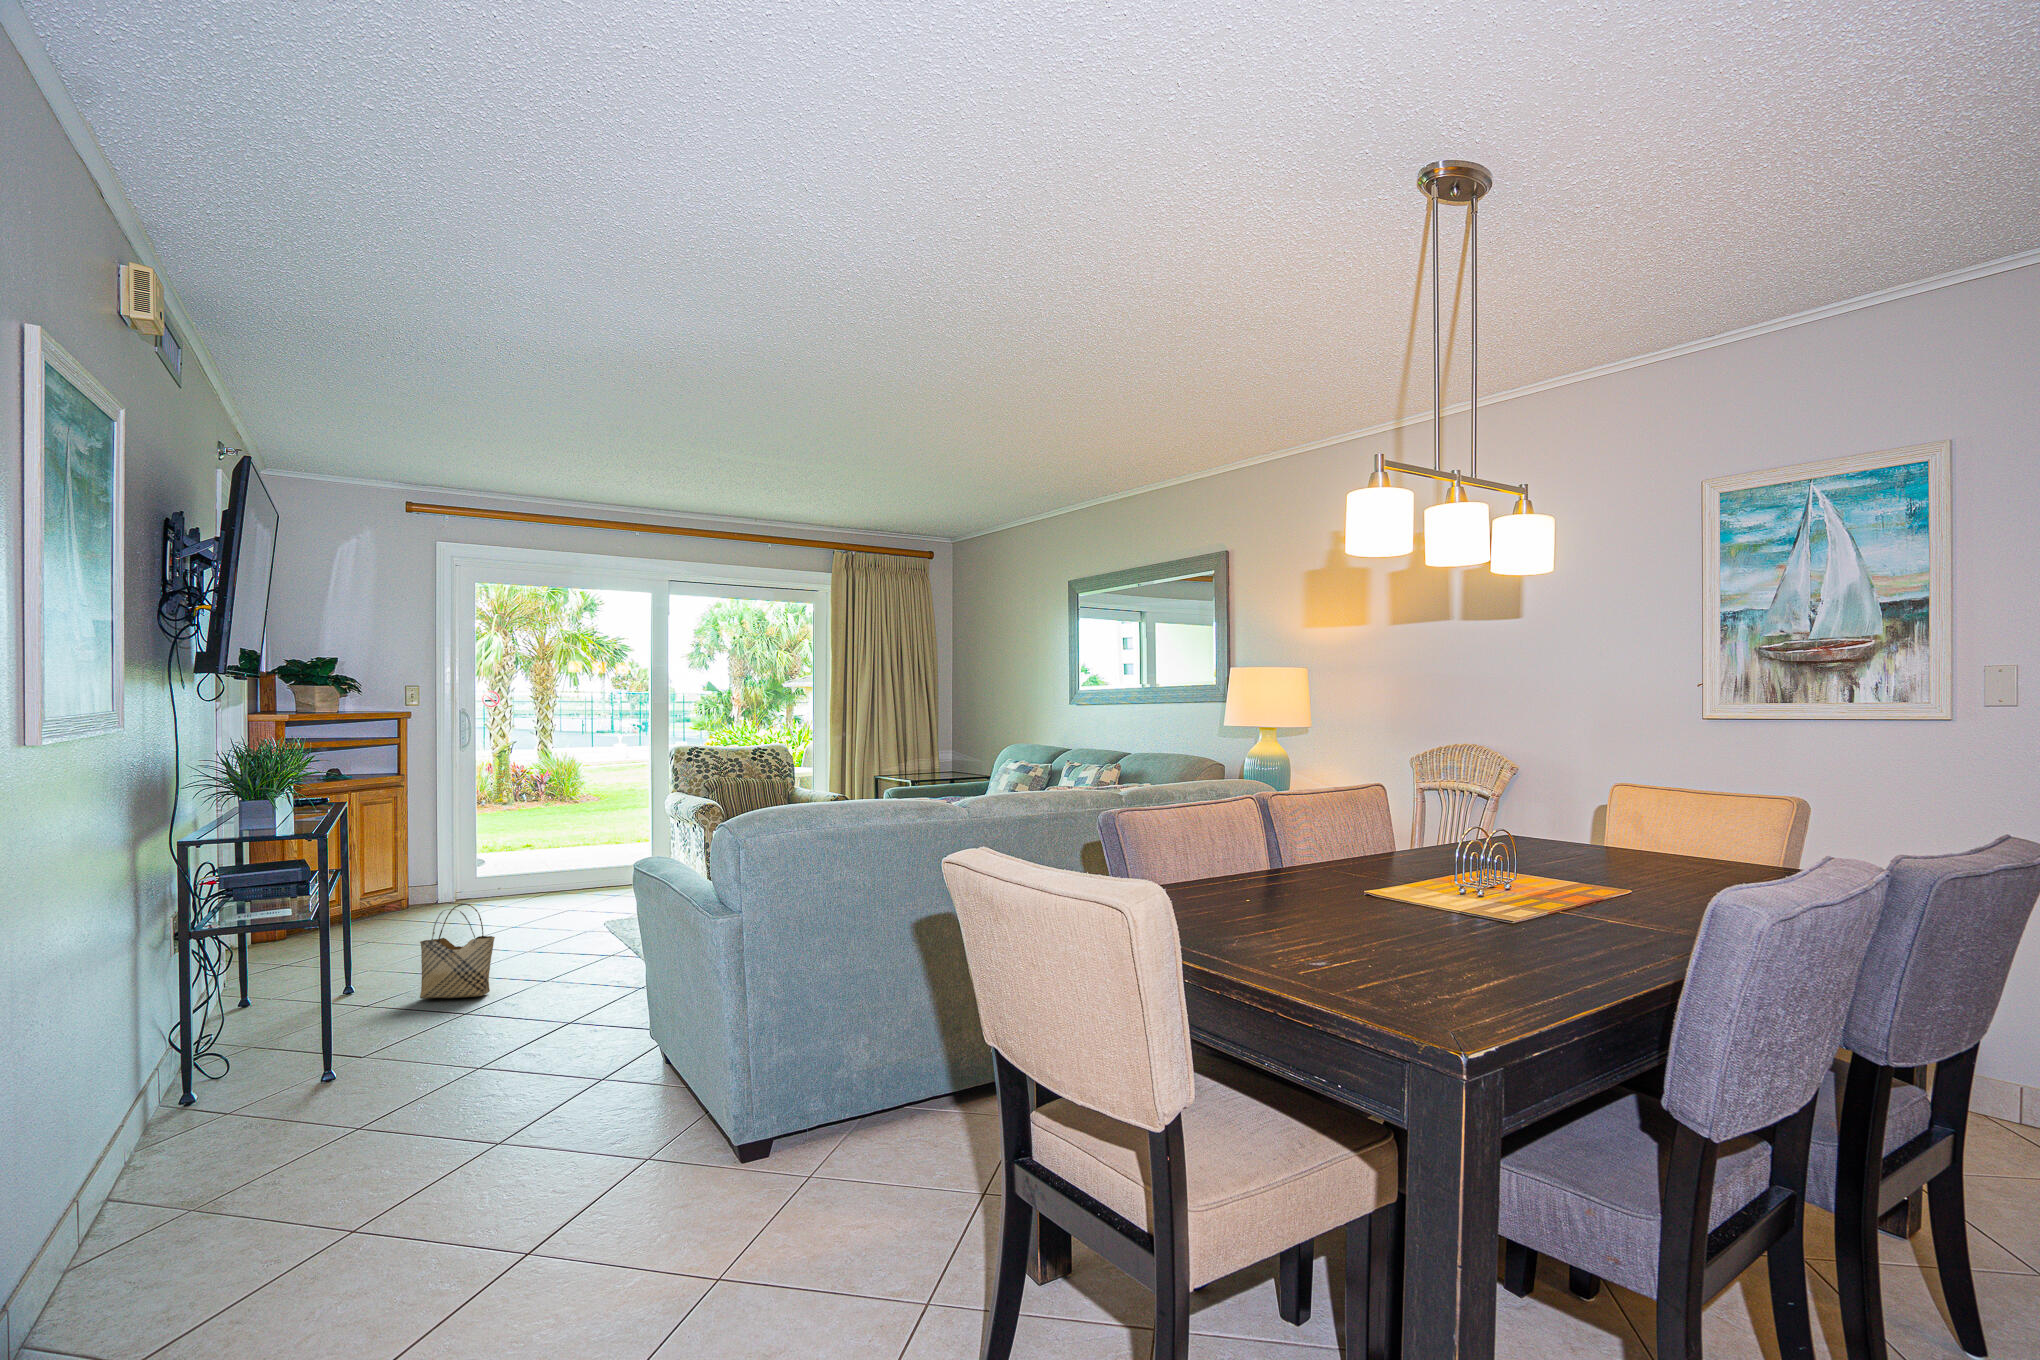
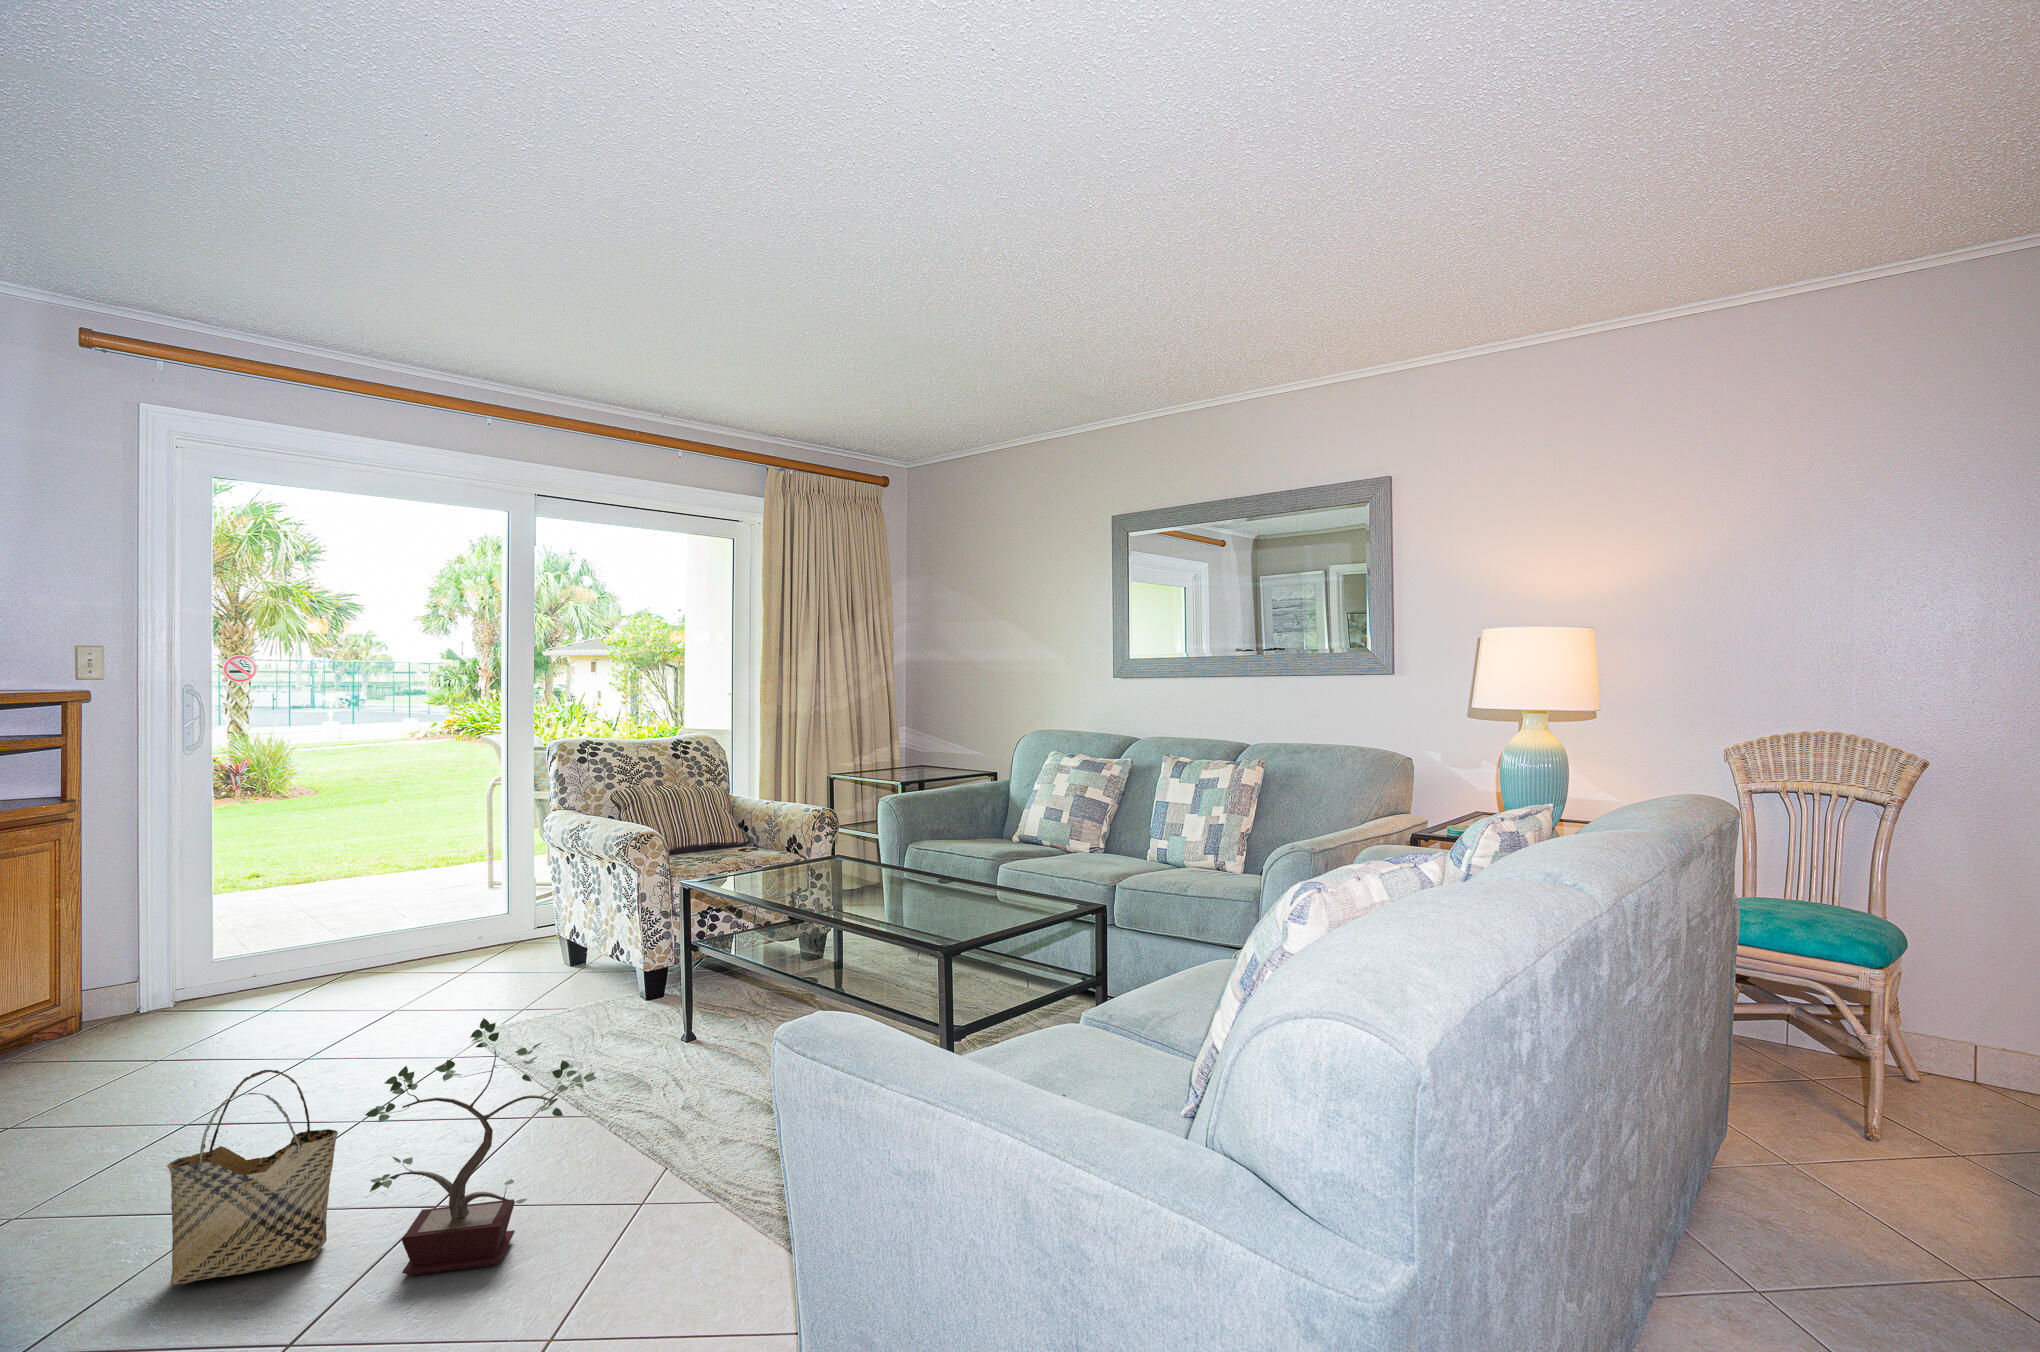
potted plant: none [500,882,607,1006] -> present [366,1018,597,1275]

